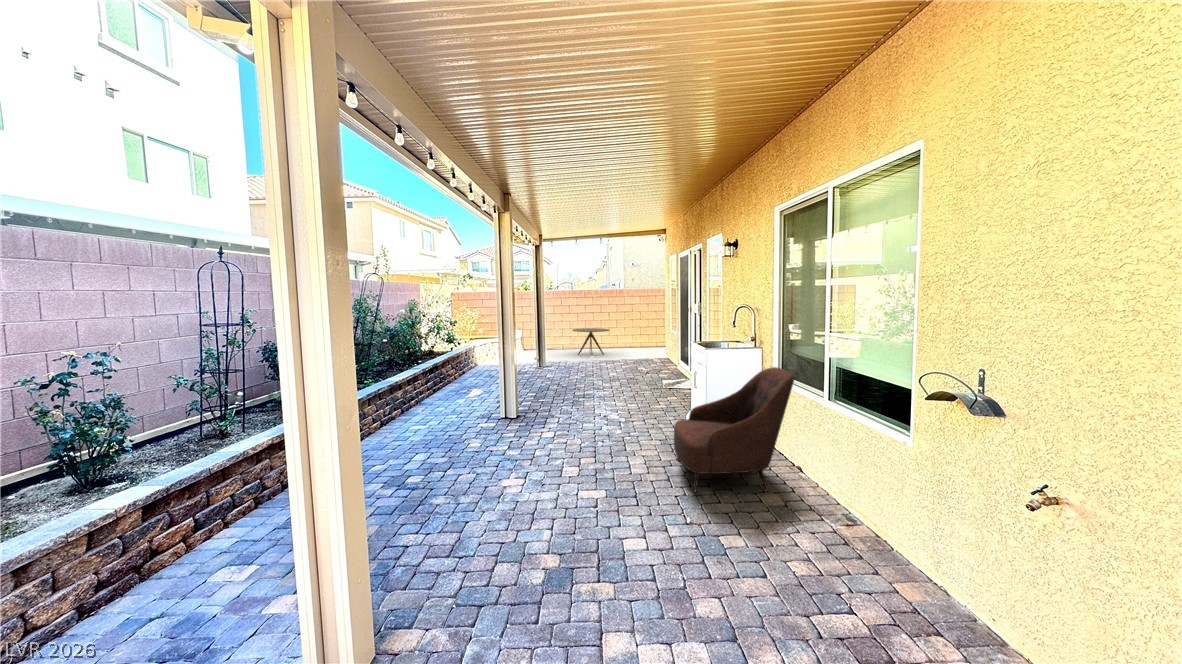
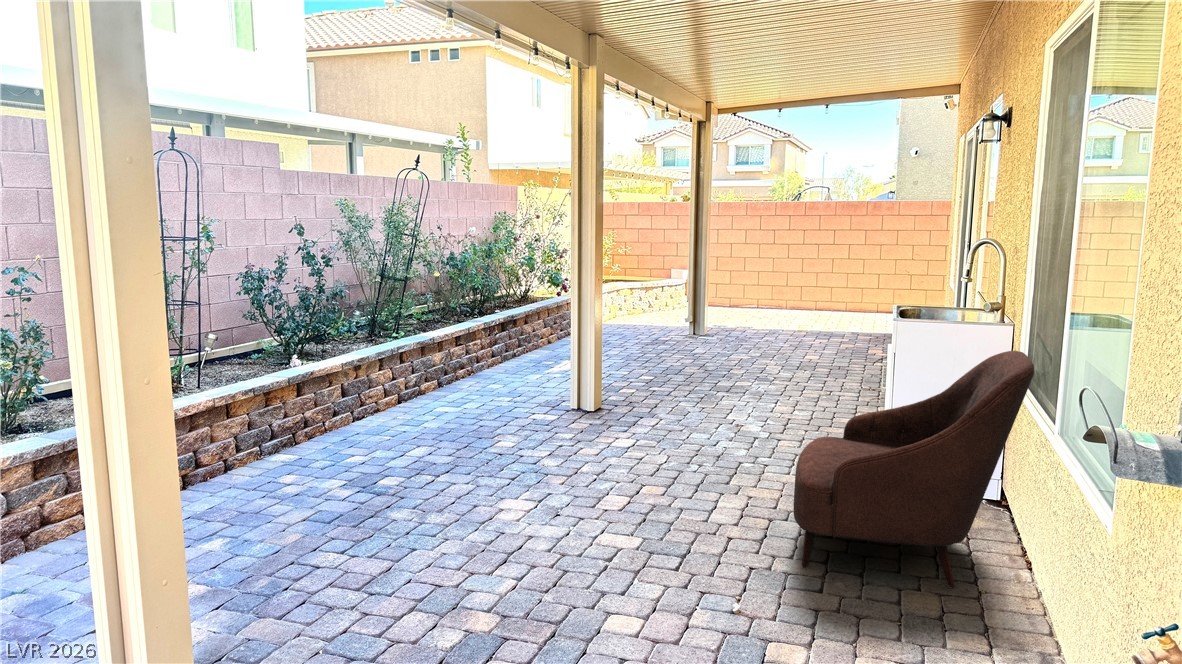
round table: present [572,328,609,355] -> none [768,270,837,320]

